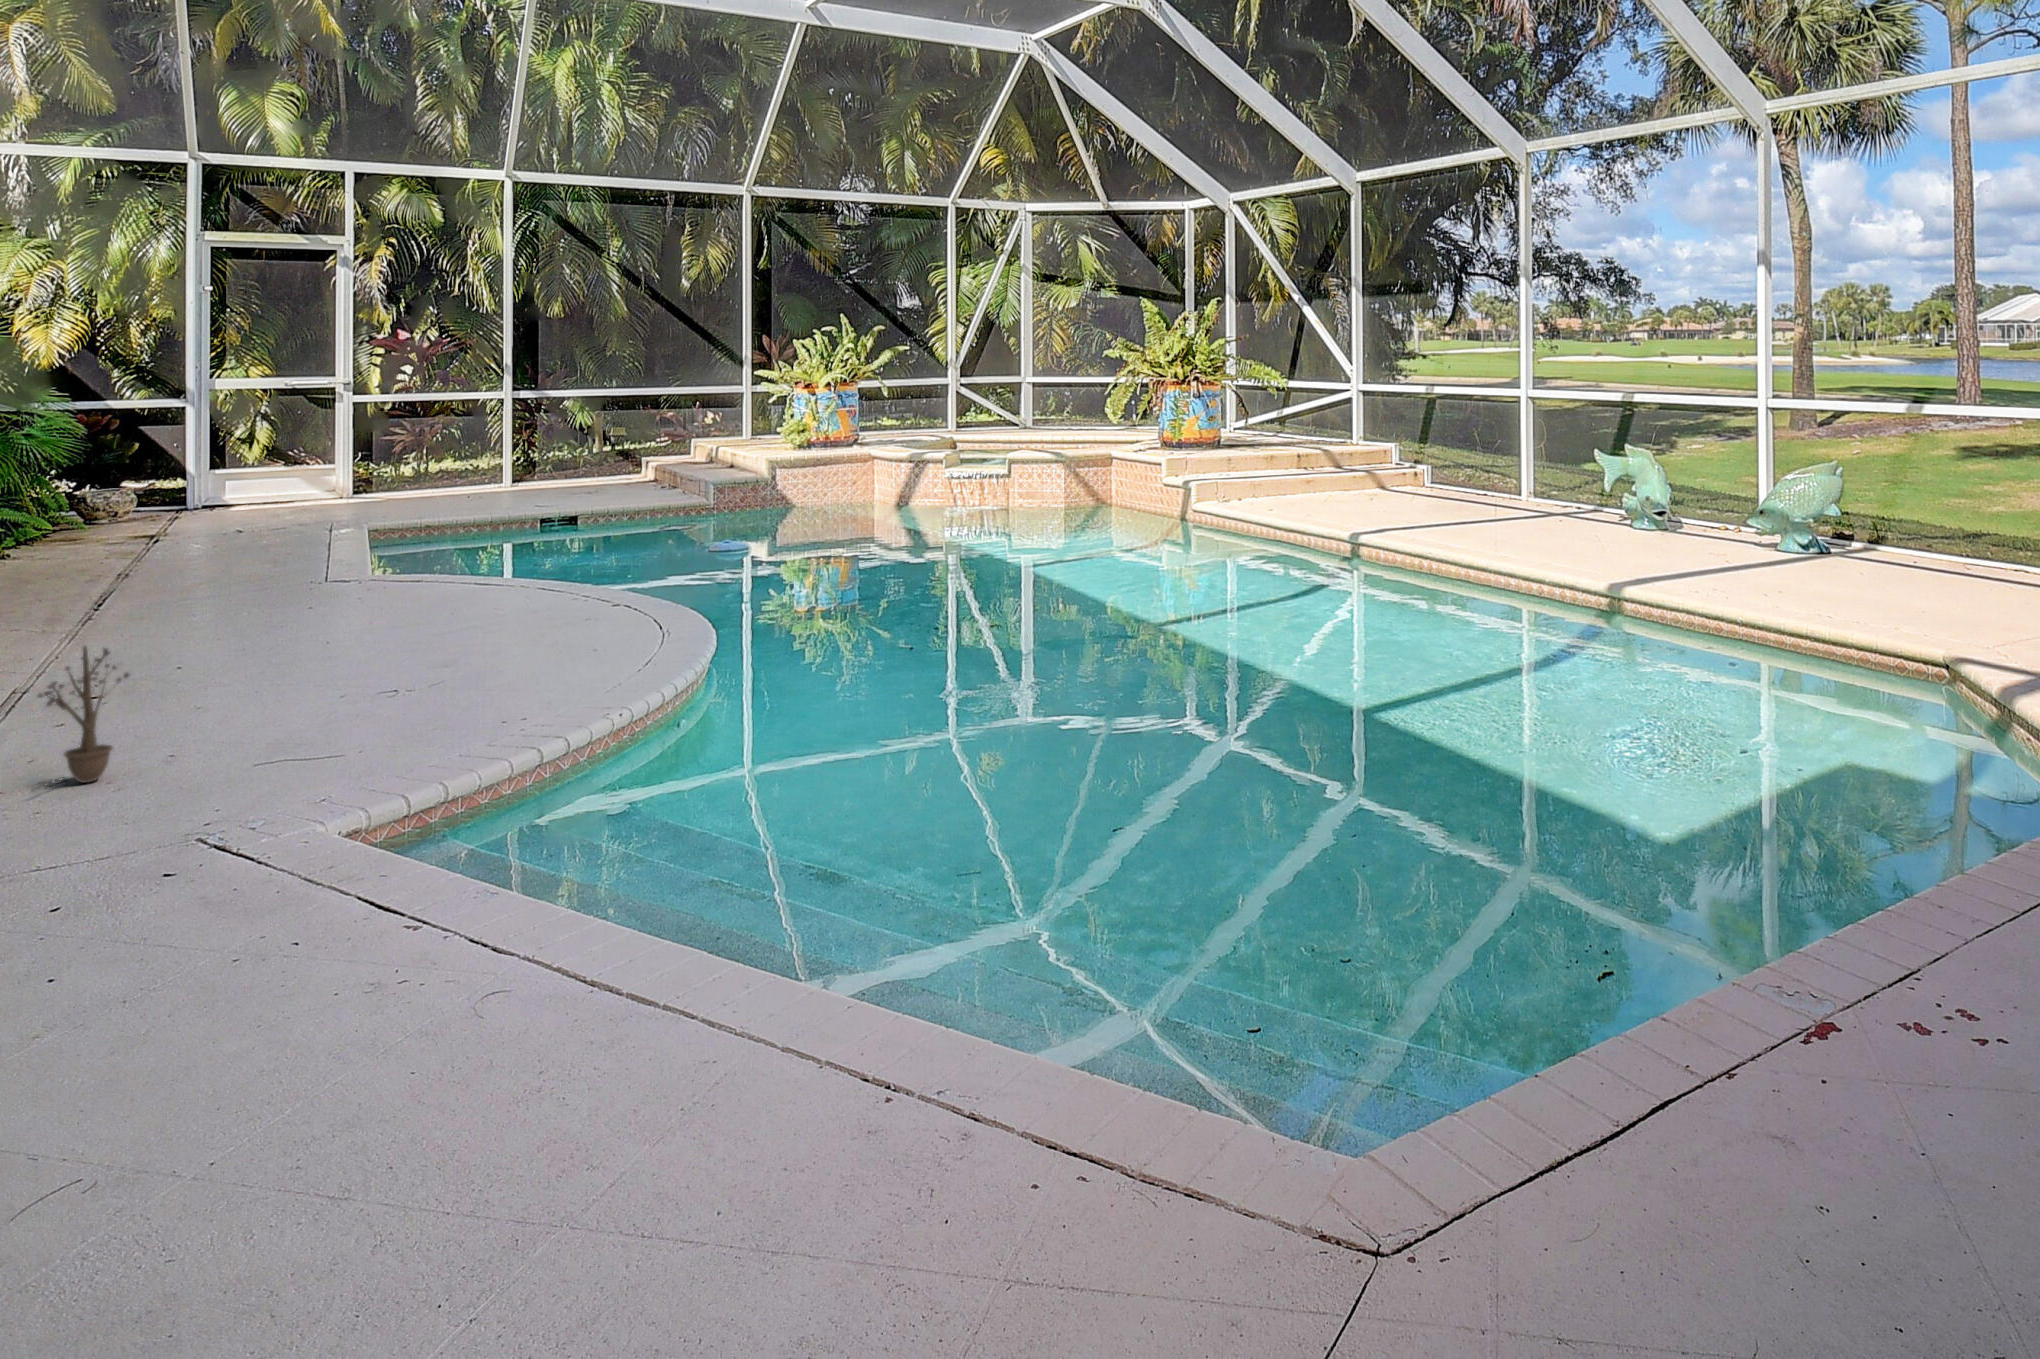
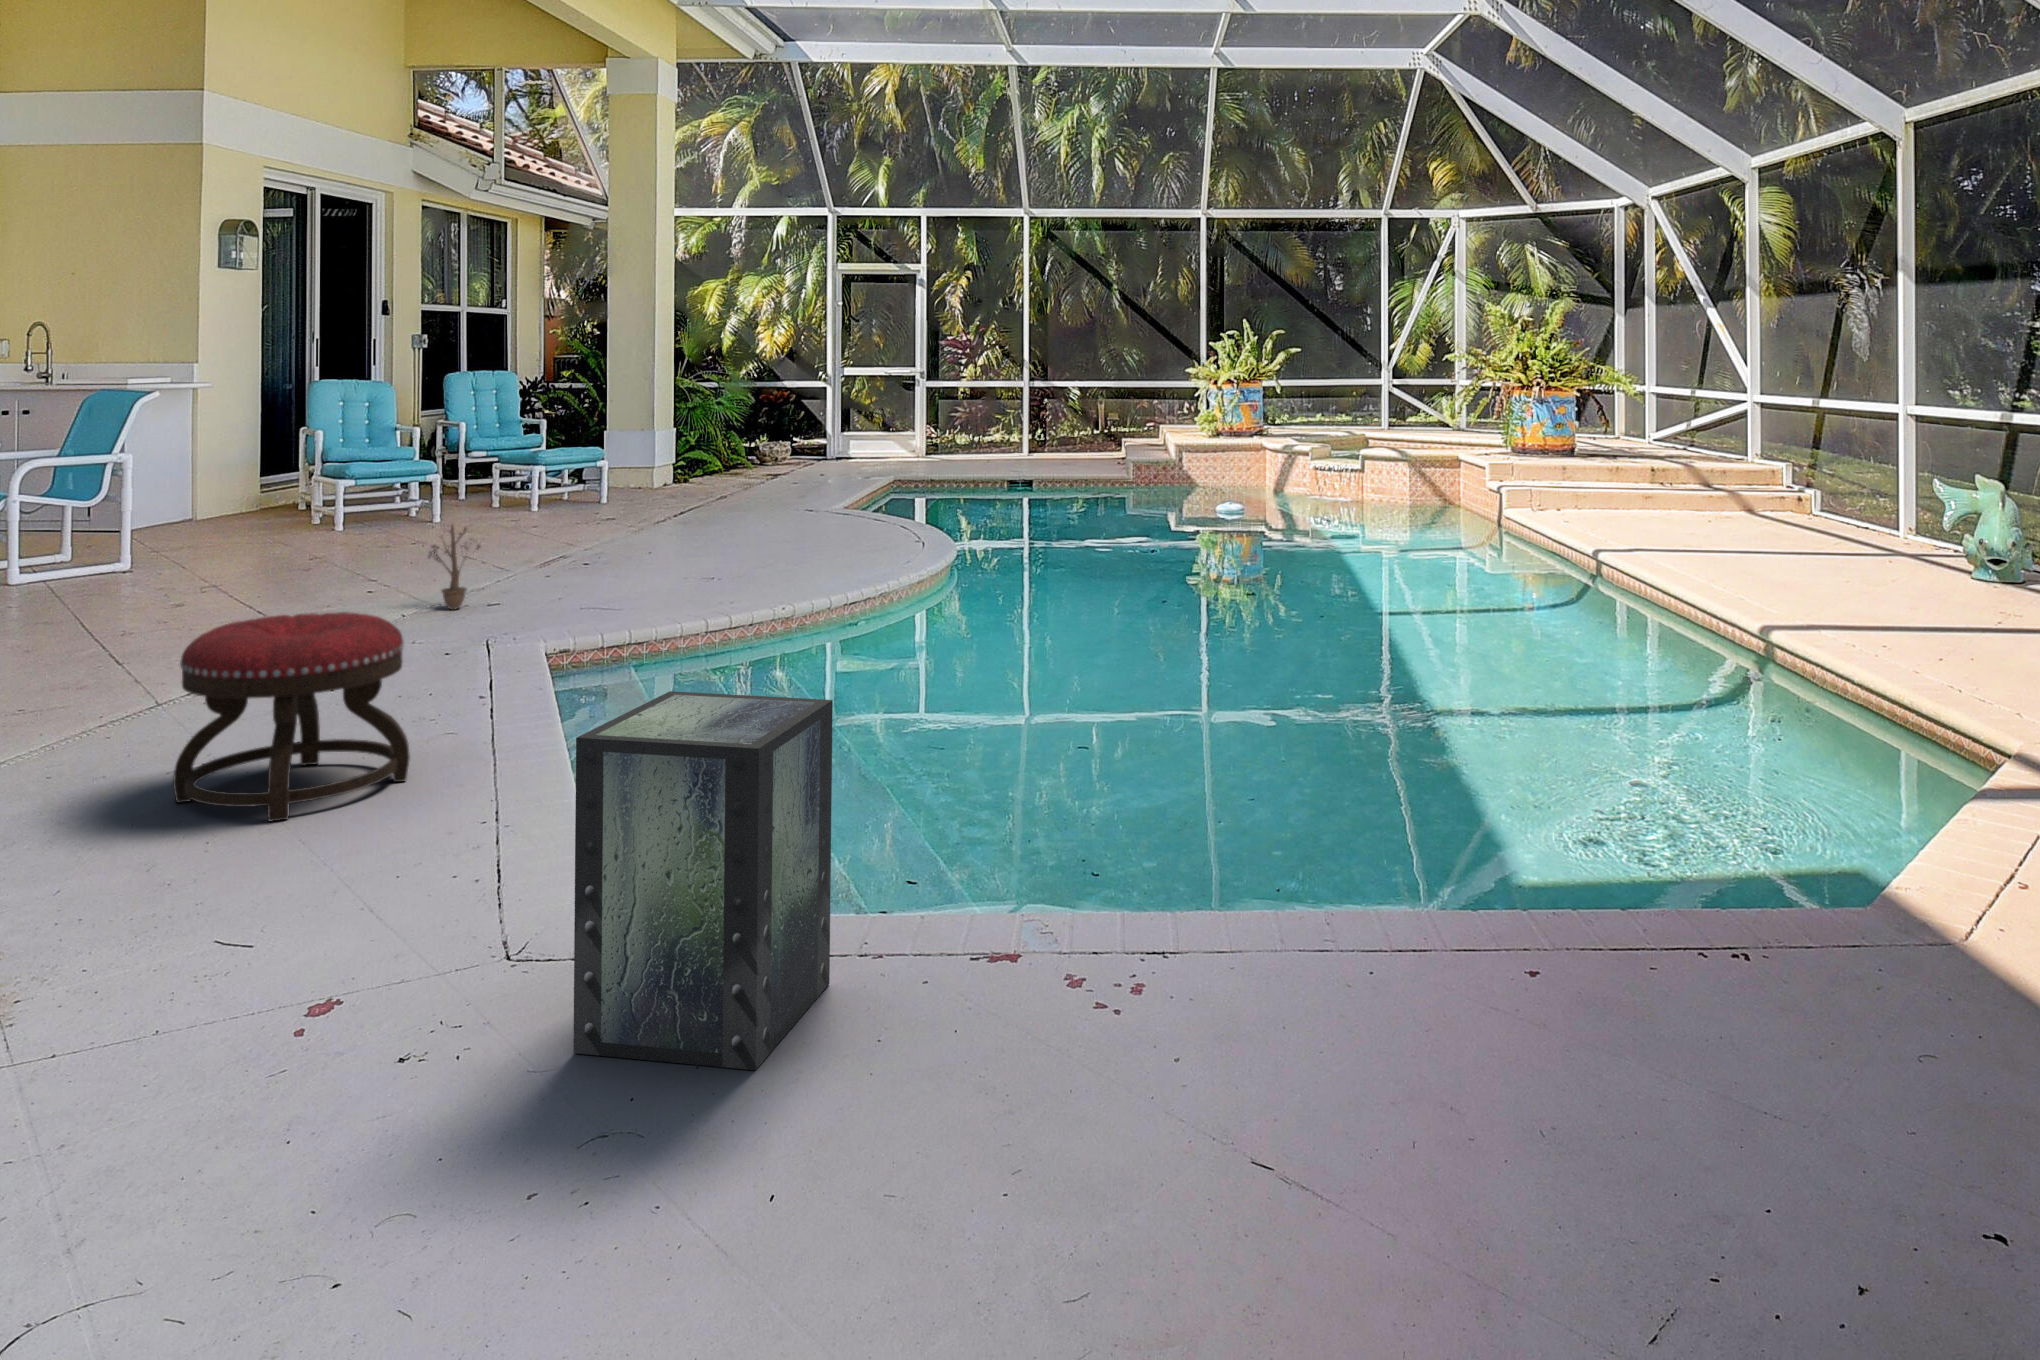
storage box: none [1594,761,1925,1260] -> present [573,691,833,1070]
ottoman: none [326,787,691,1178] -> present [173,612,410,822]

